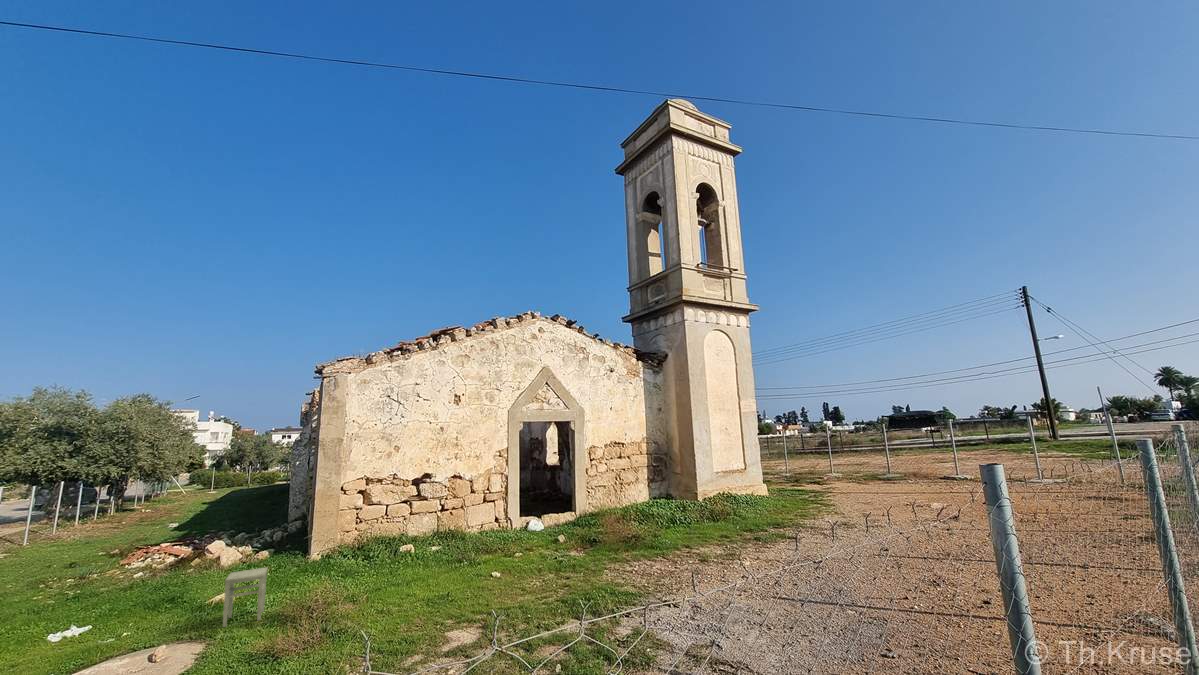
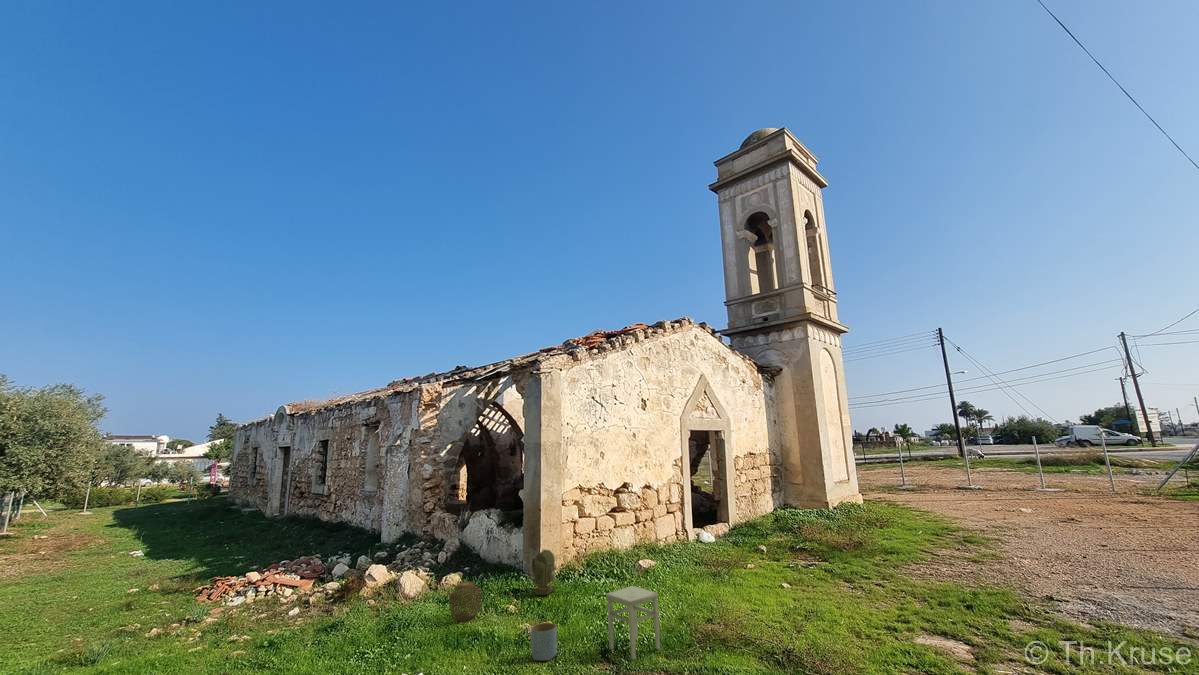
backpack: none [276,533,307,572] -> present [528,550,557,595]
woven basket: none [178,558,212,590] -> present [449,581,482,621]
planter: none [163,593,191,623] -> present [531,622,557,661]

